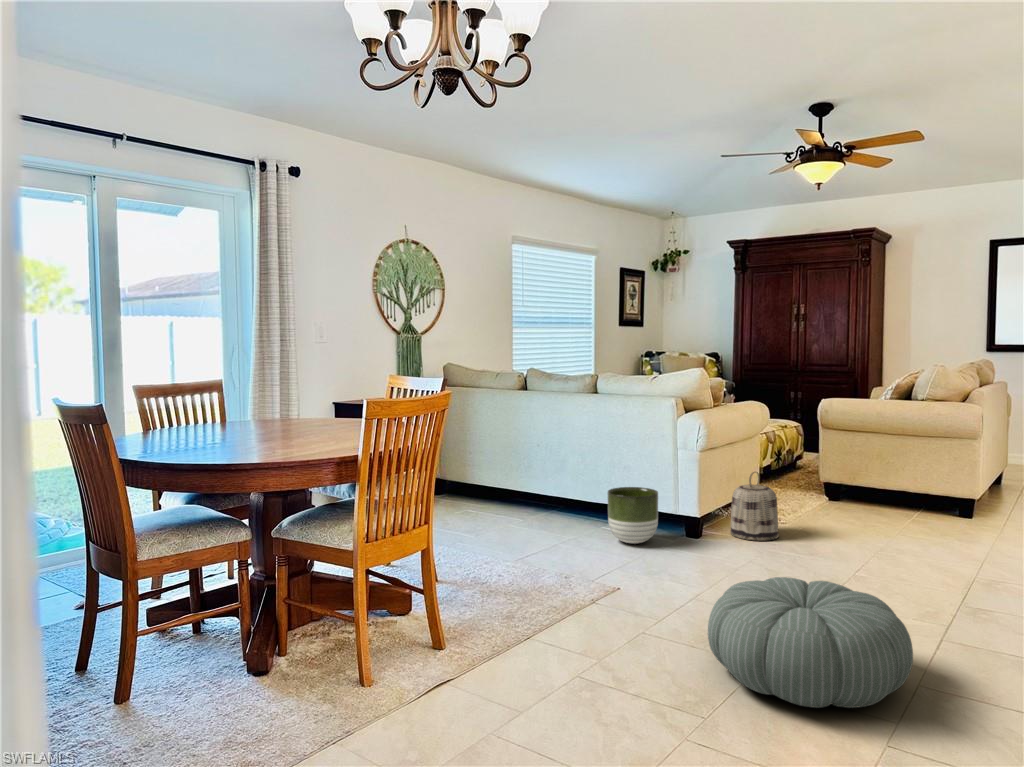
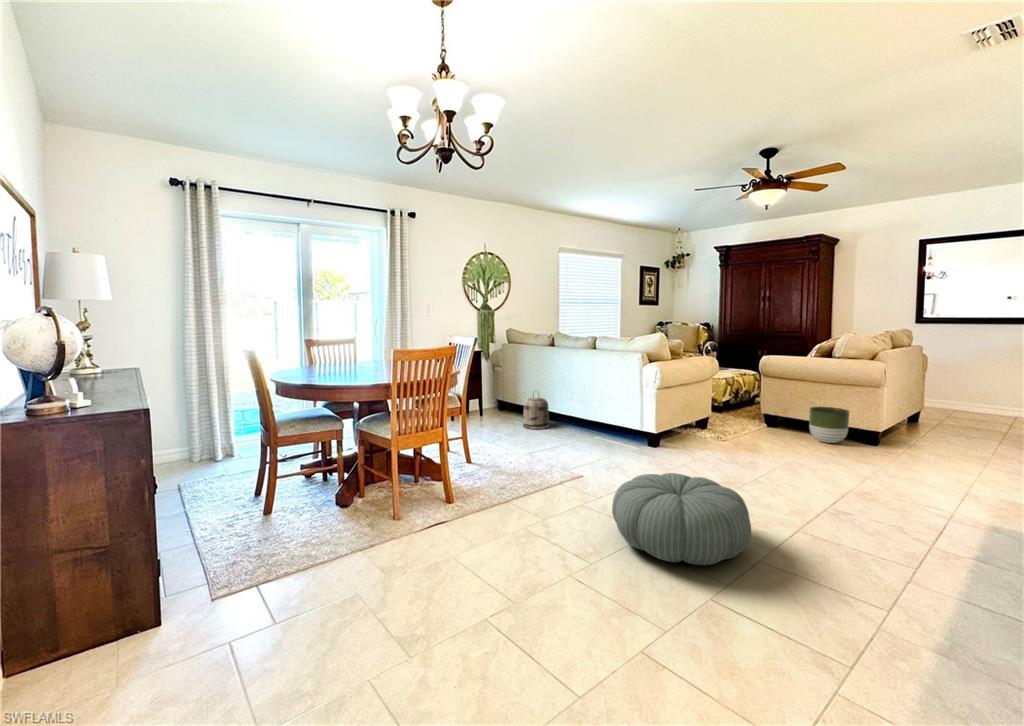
basket: present [730,472,779,541] -> present [523,393,549,429]
planter: present [608,487,658,544] -> present [809,407,849,443]

